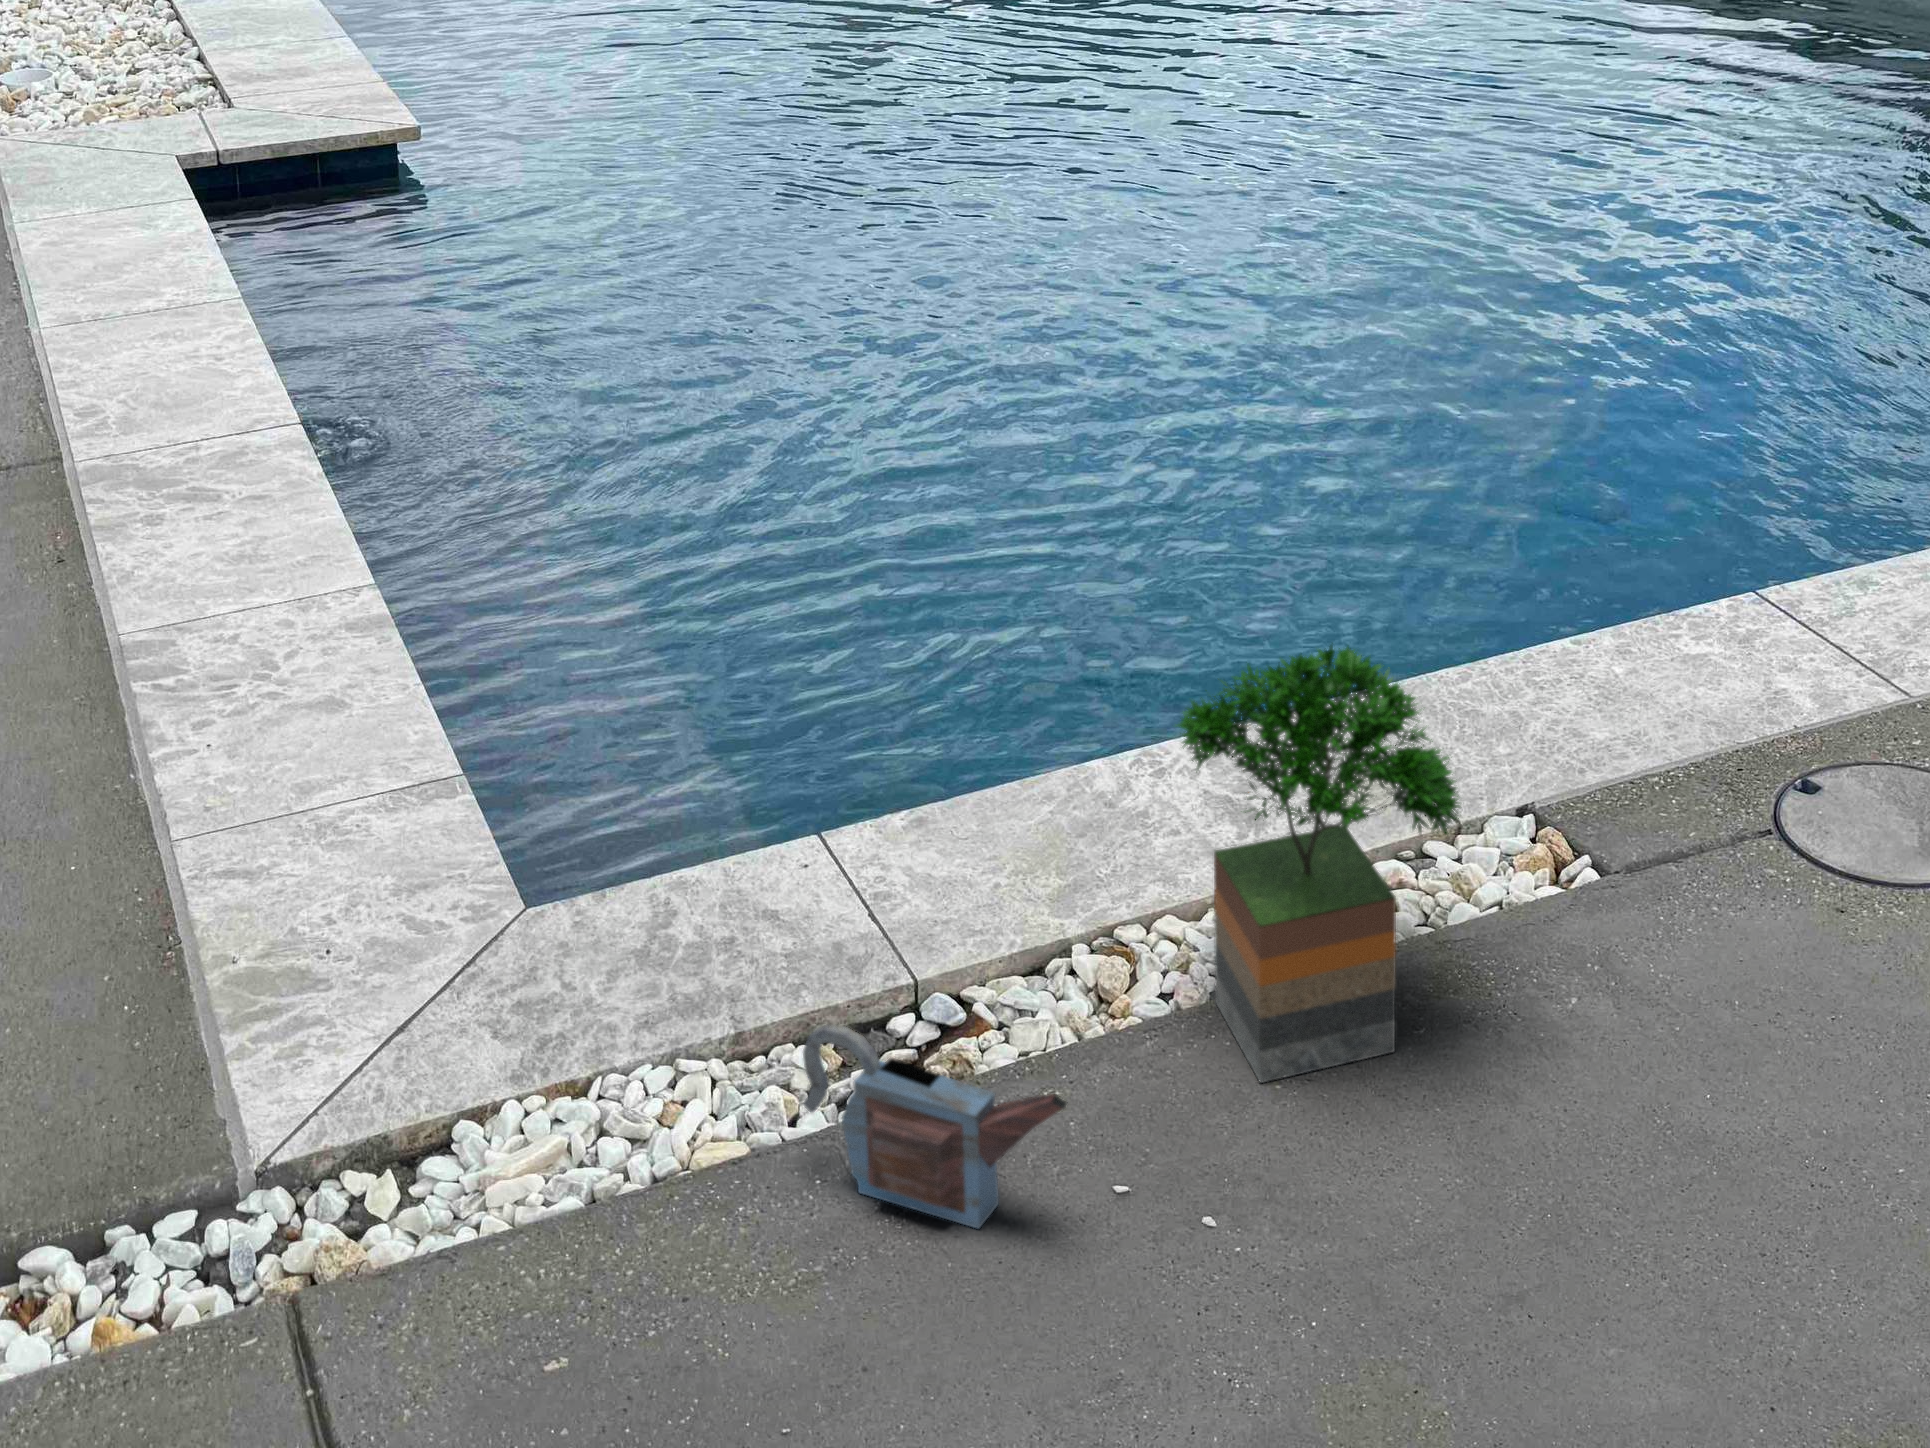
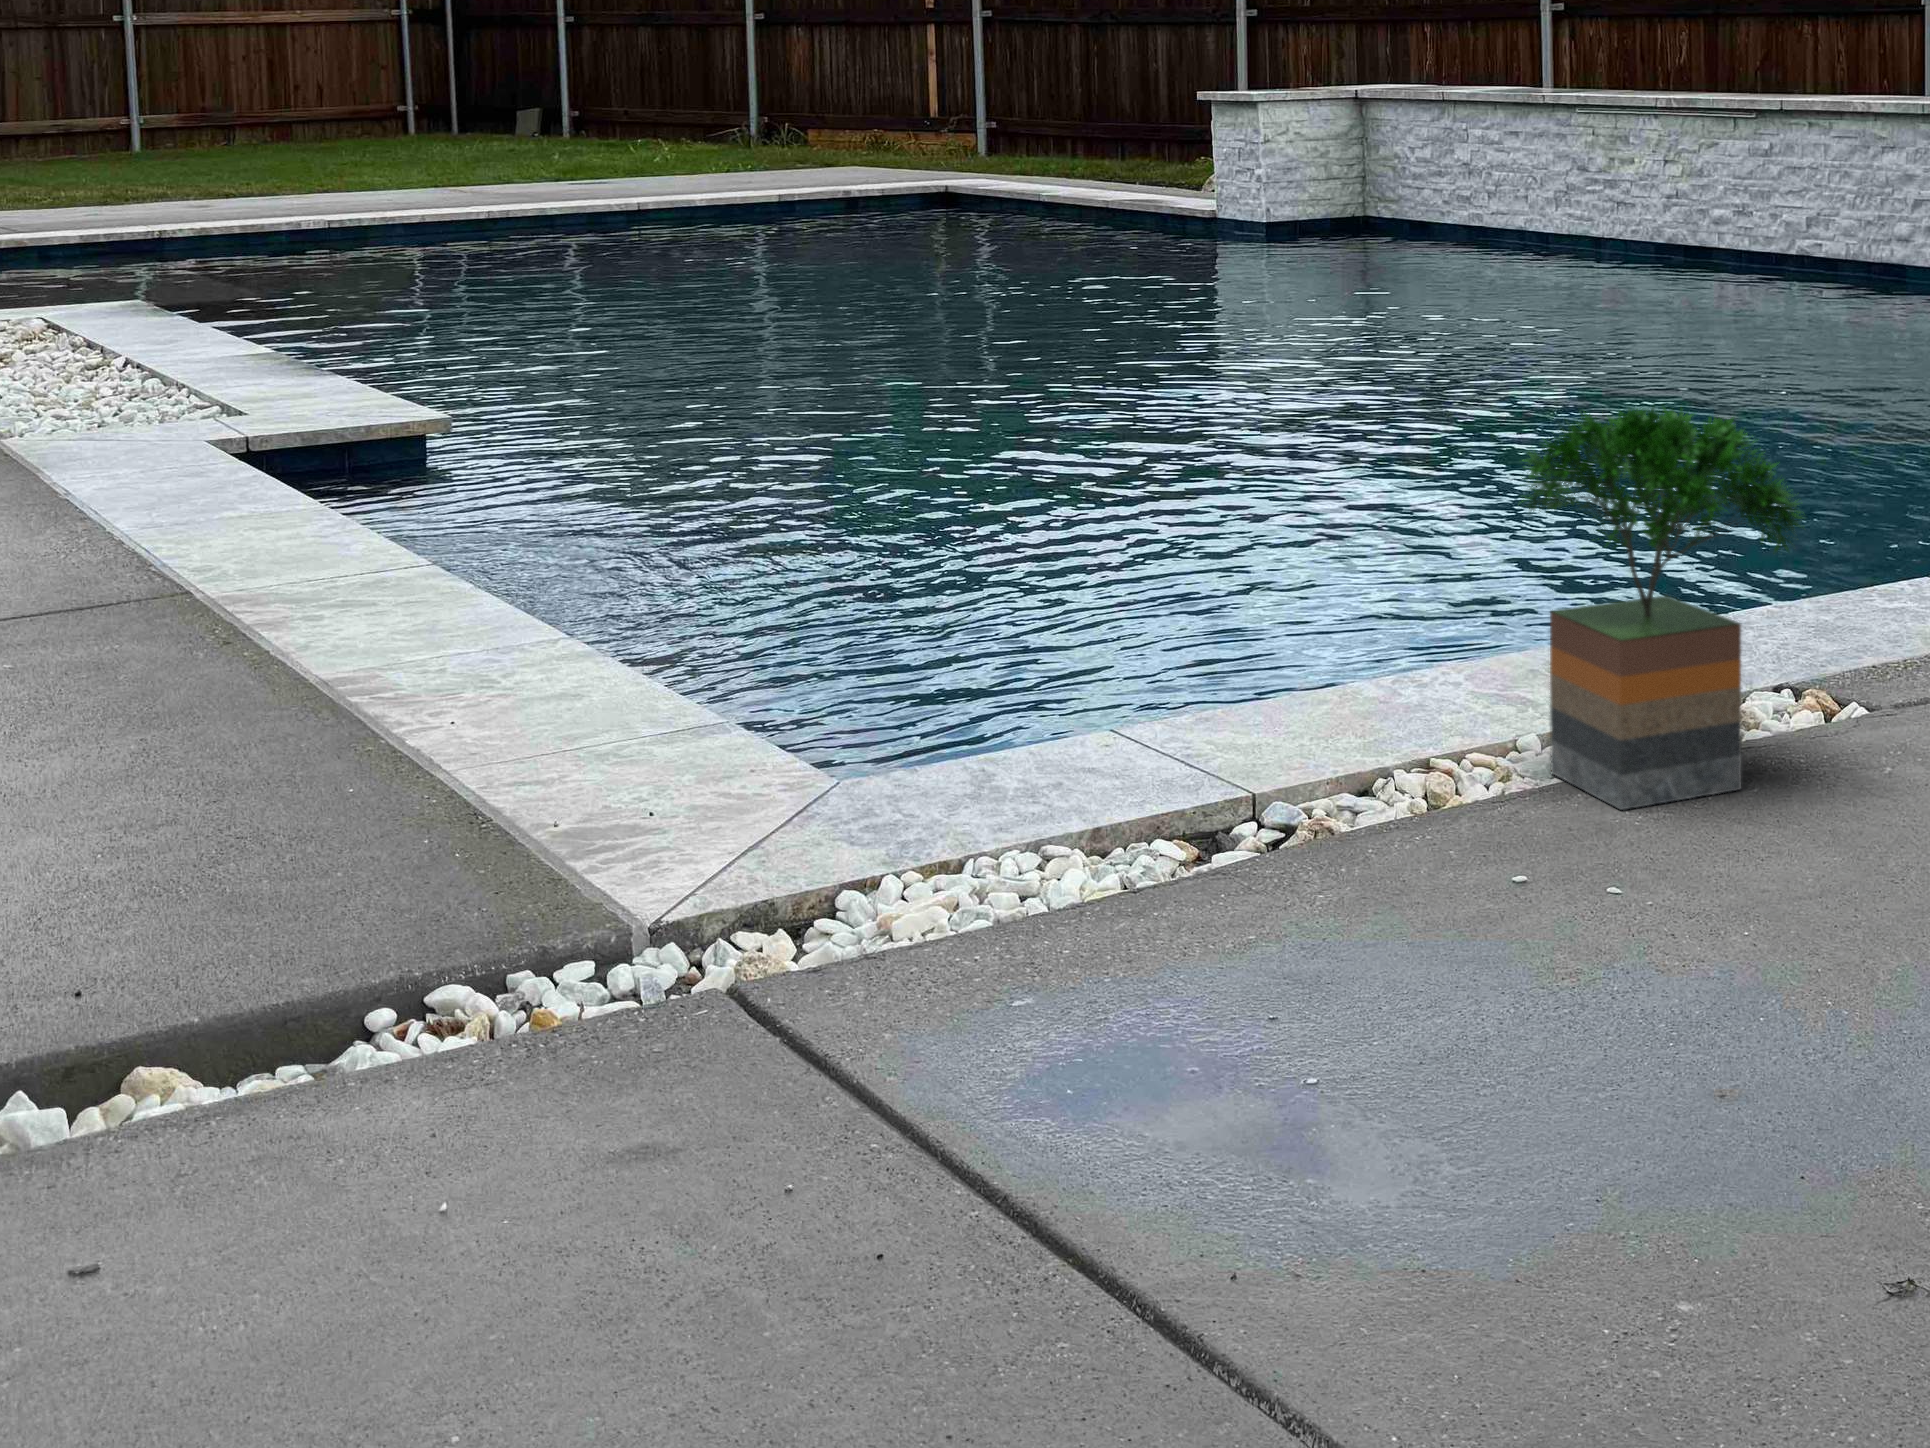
watering can: present [803,1023,1068,1228] -> none [1196,709,1485,893]

